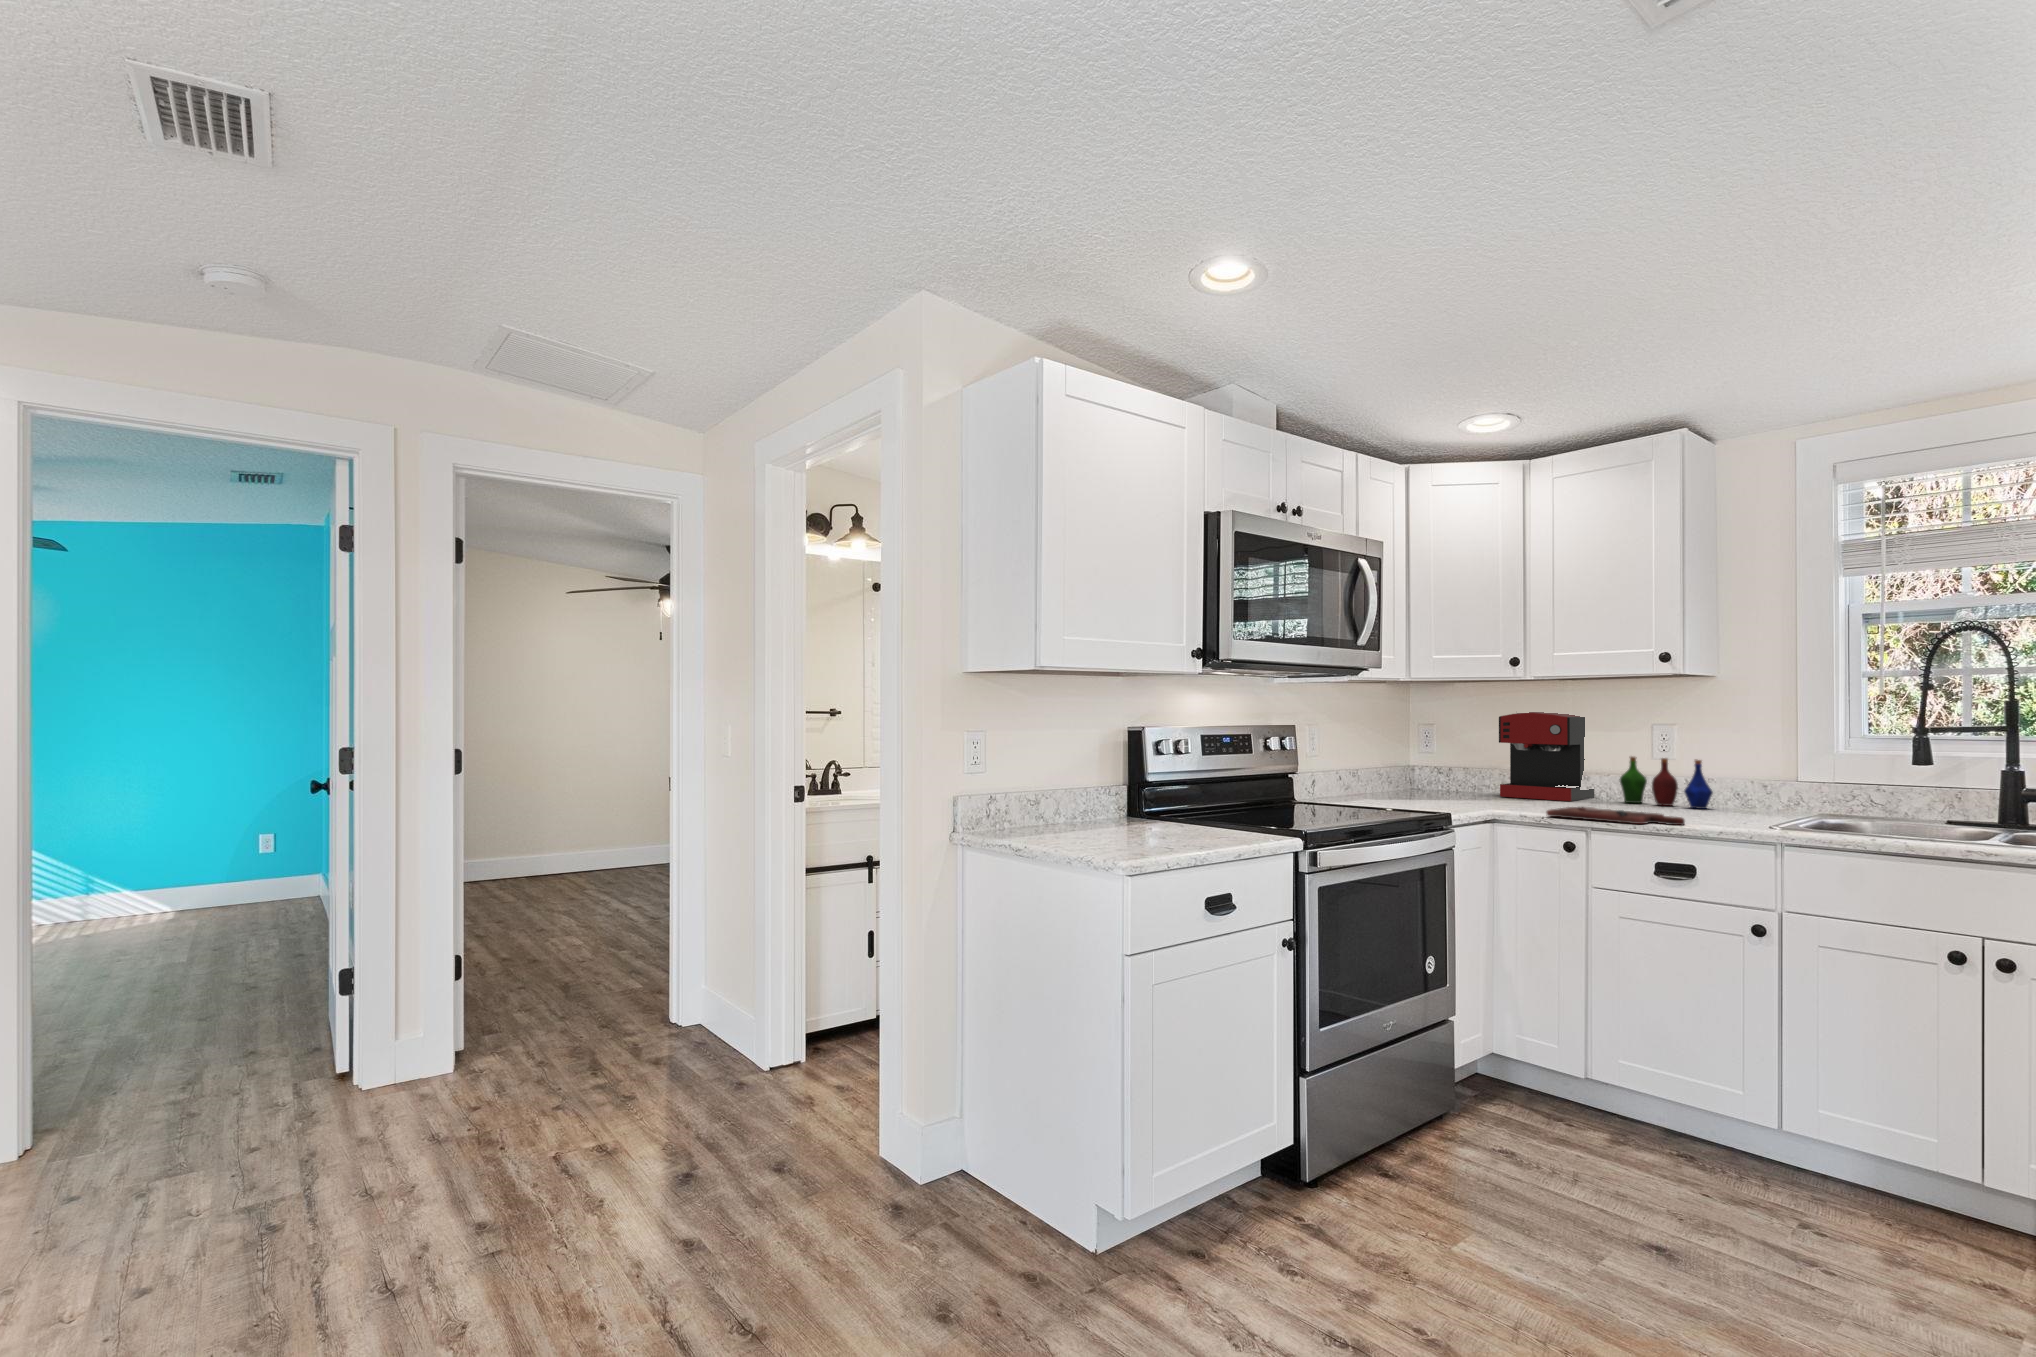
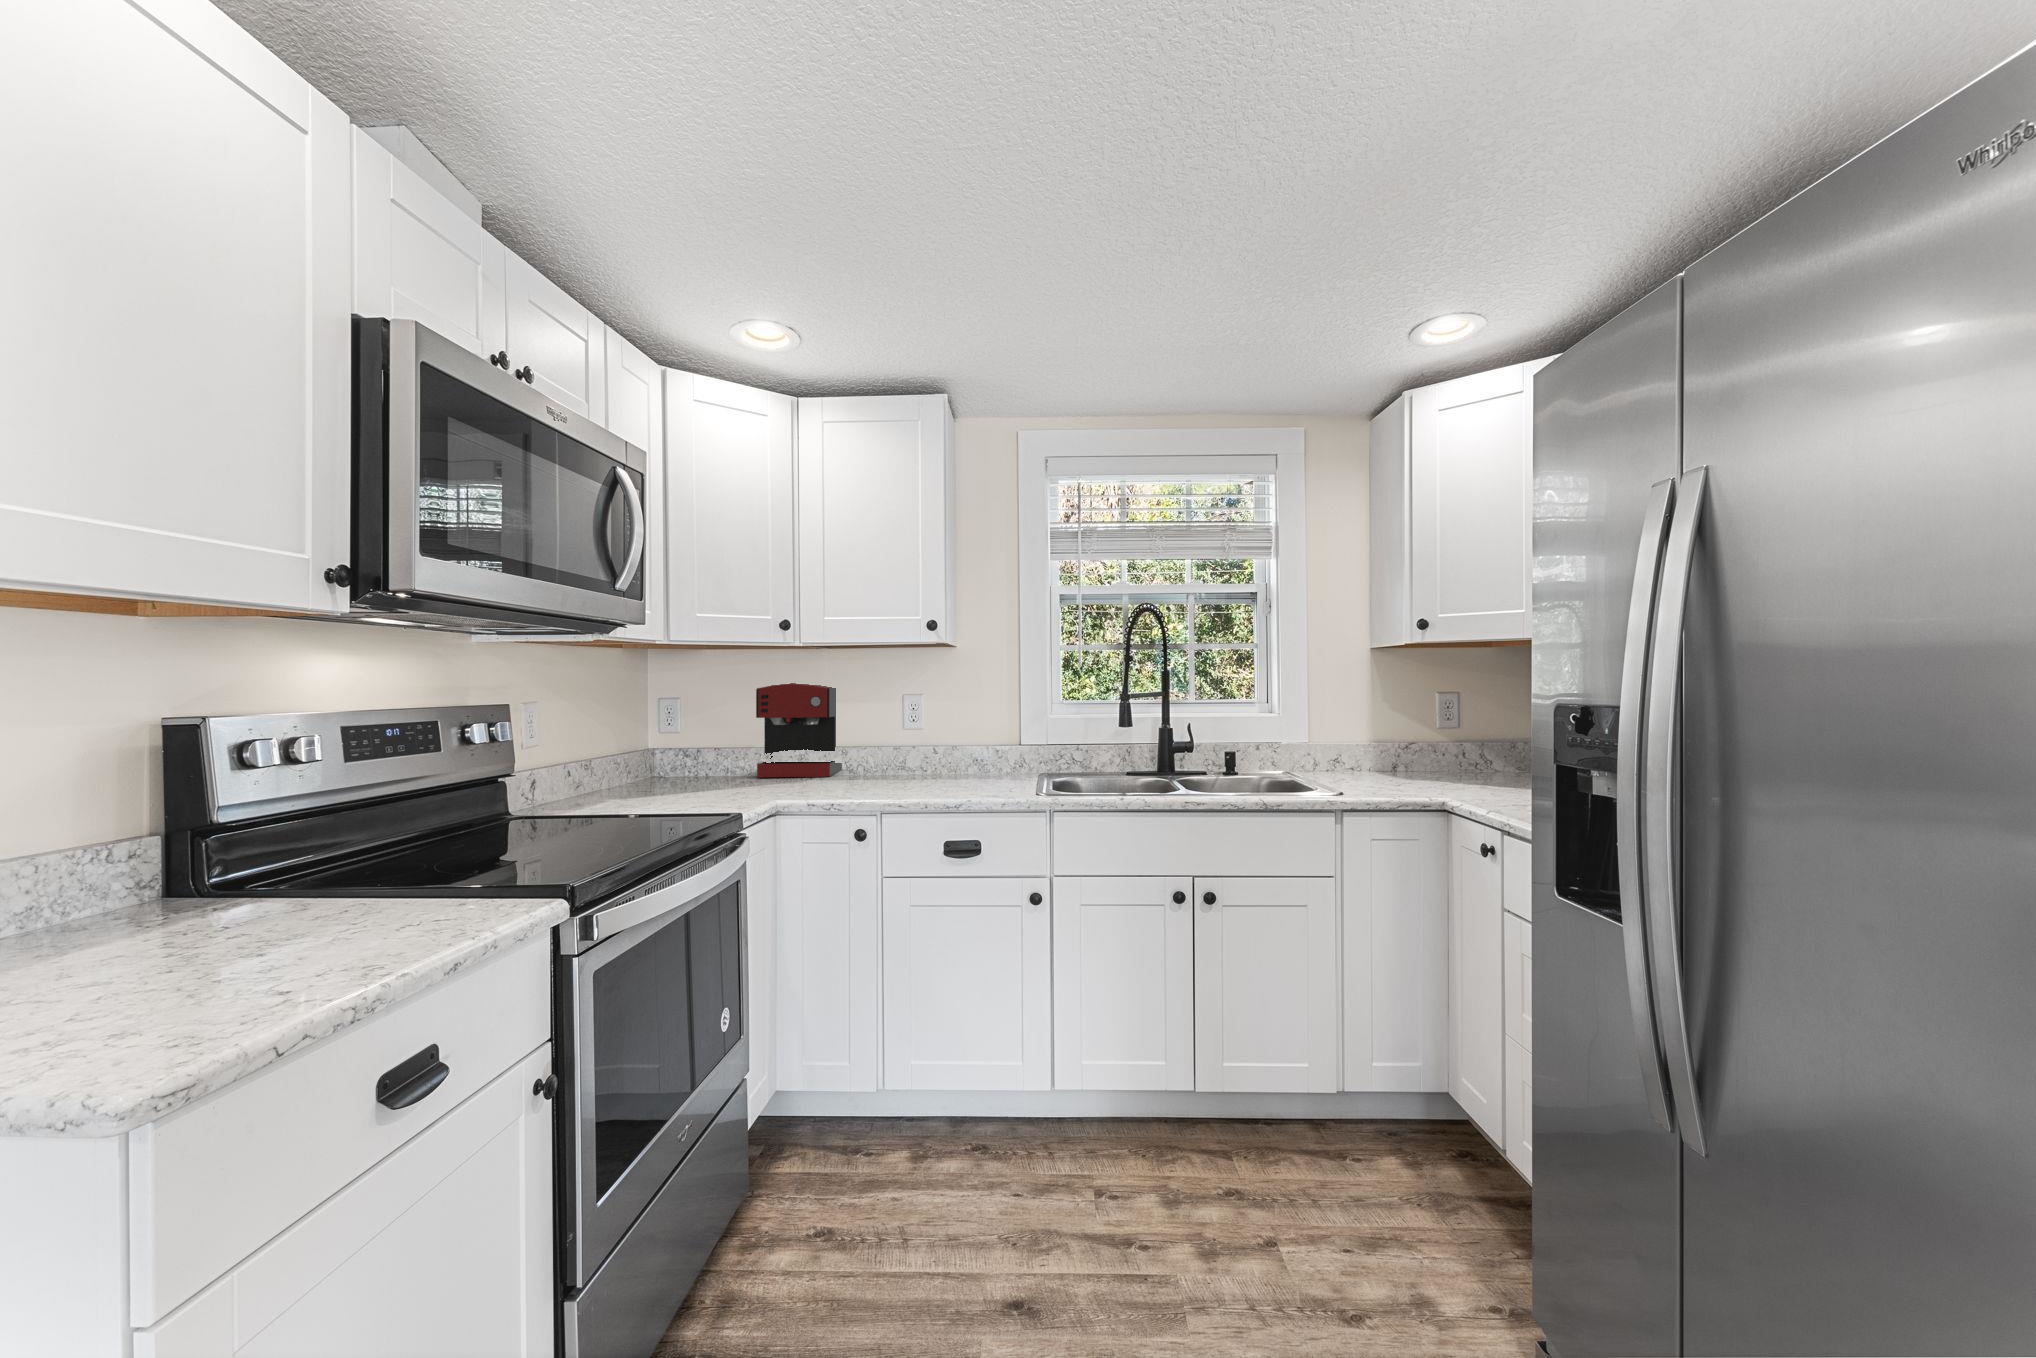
bottle: present [1620,757,1713,809] -> none [873,726,954,774]
cutting board: present [1547,807,1685,825] -> none [839,784,968,800]

